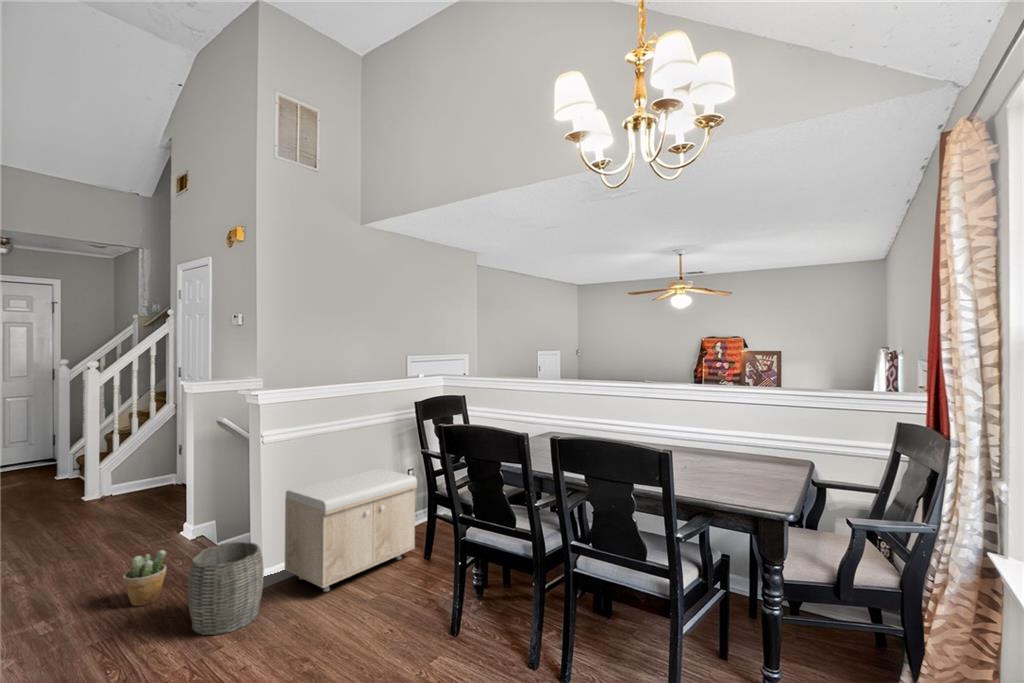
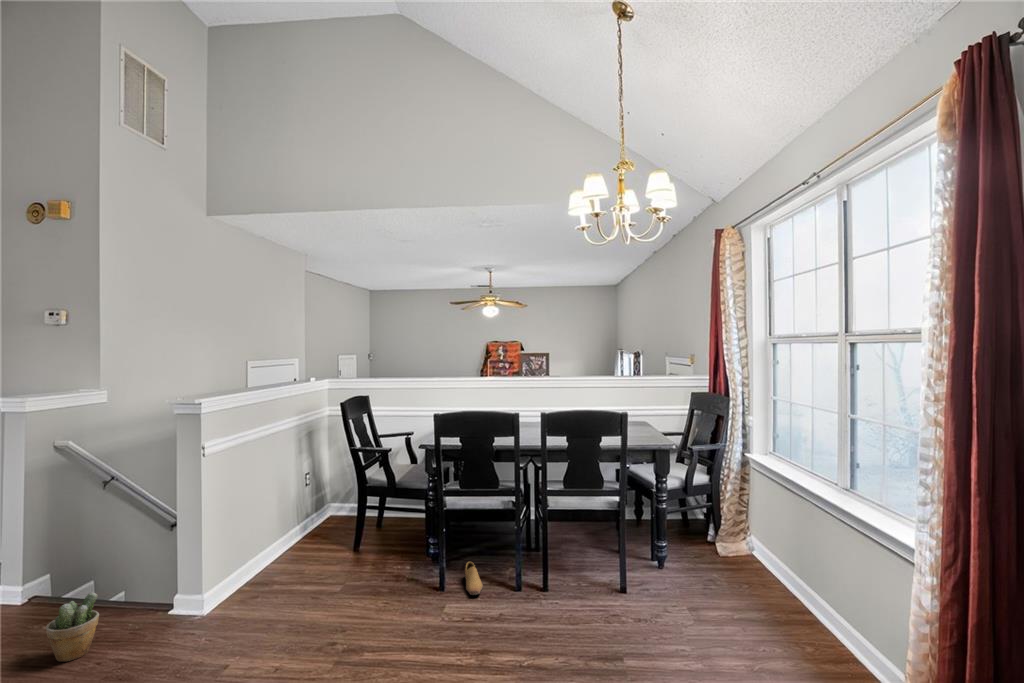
storage bench: present [285,469,417,591] -> none [227,477,343,594]
woven basket: present [188,542,264,635] -> none [168,558,245,654]
shoe: none [474,611,508,661] -> present [465,562,483,595]

